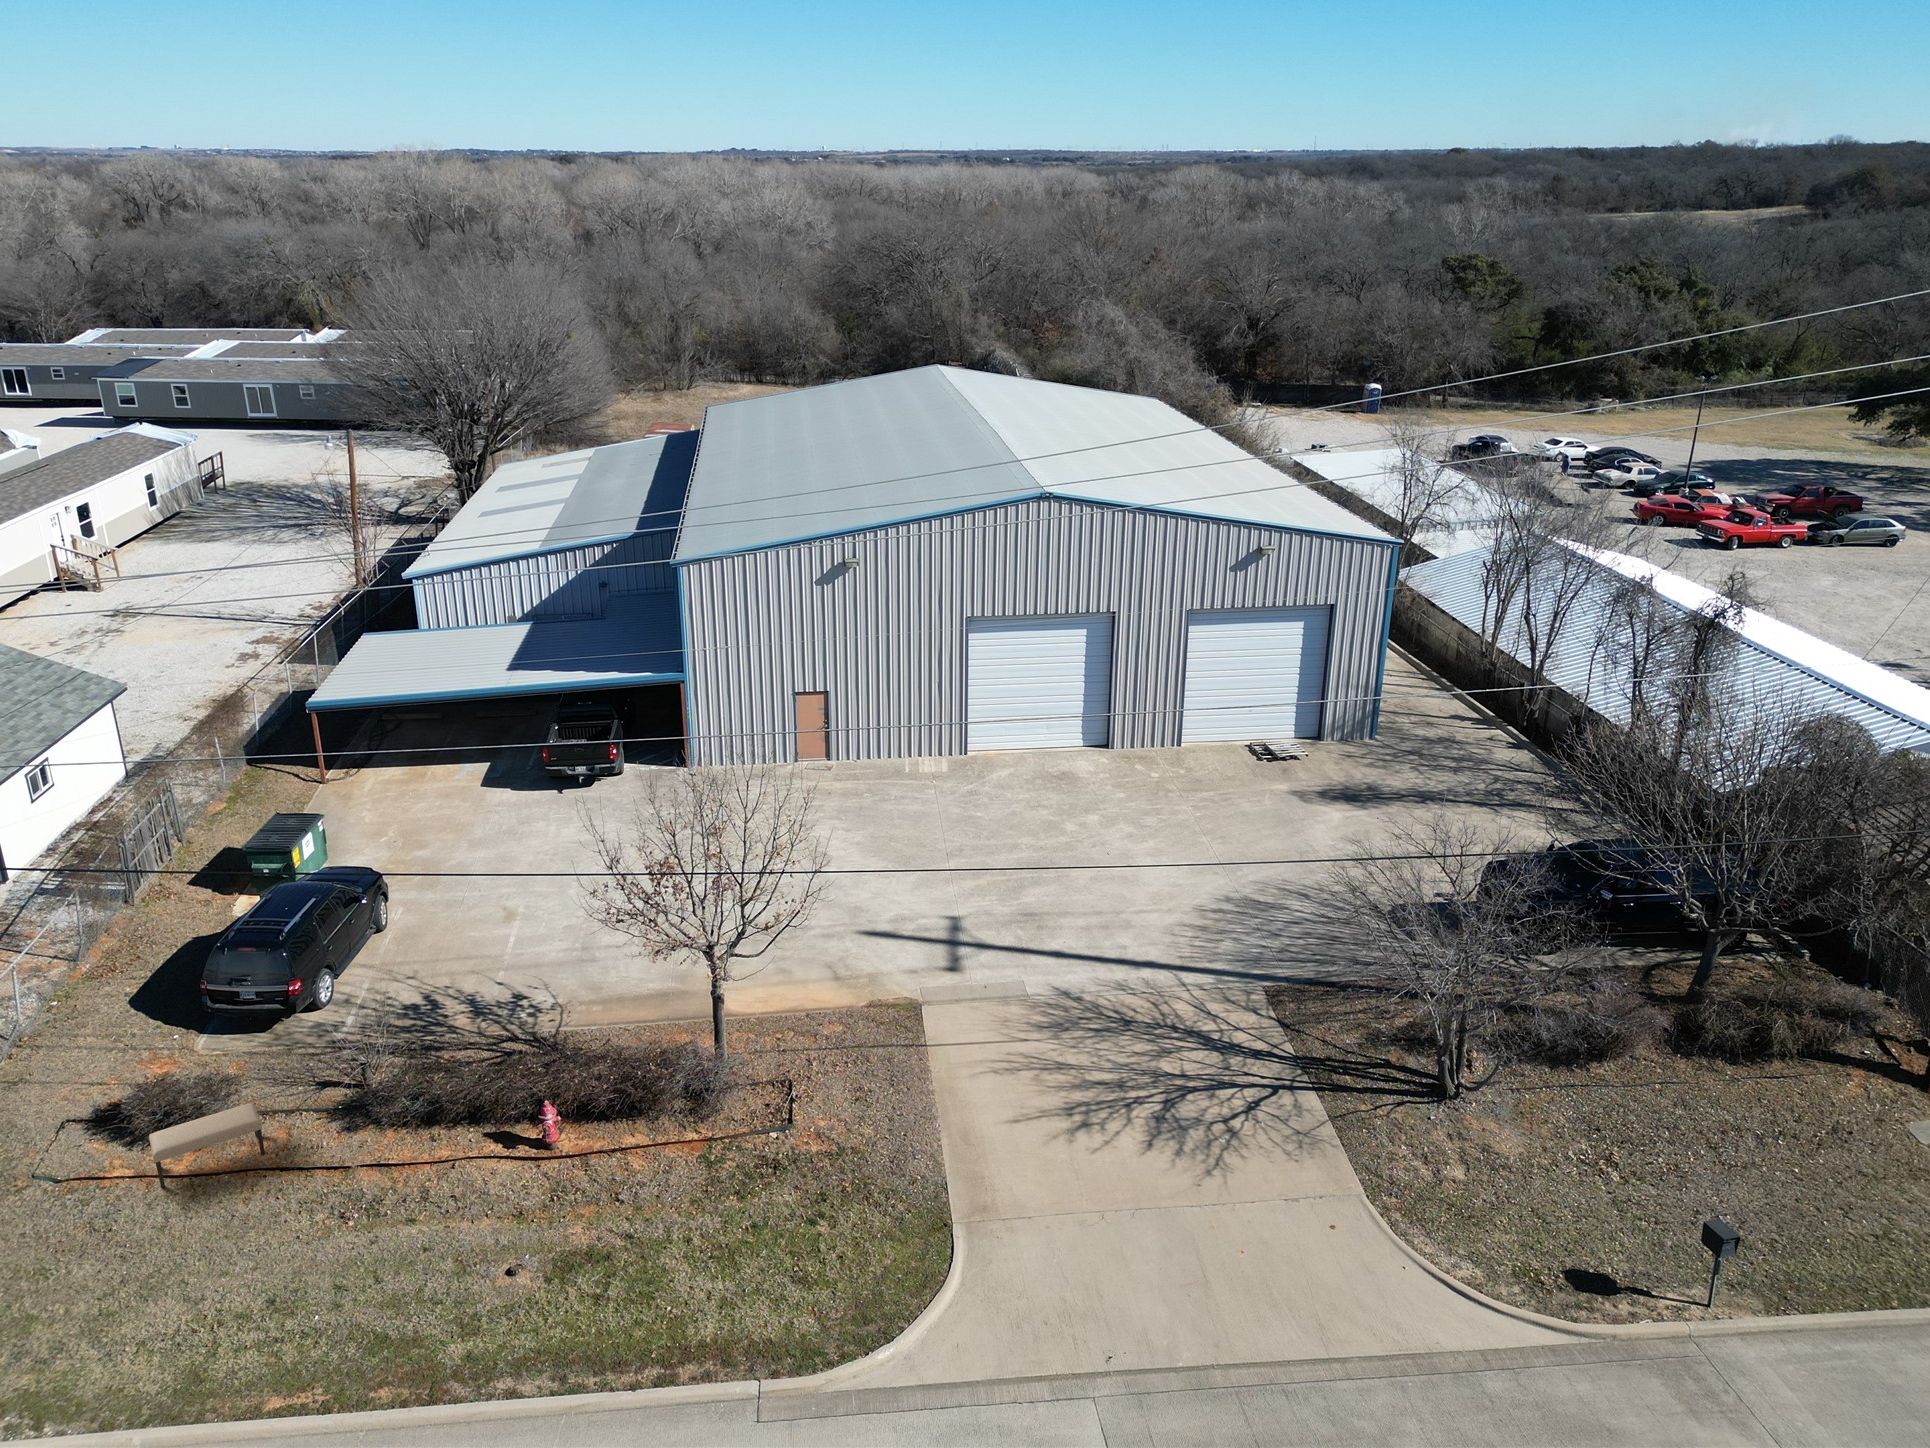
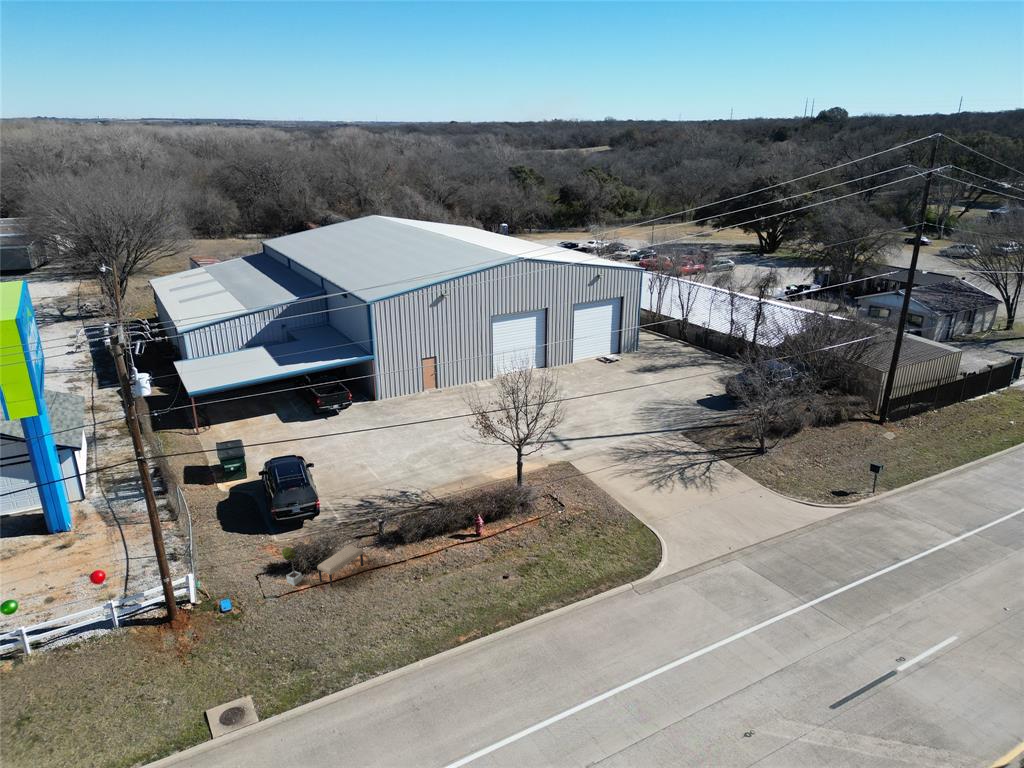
potted tree: none [85,1080,133,1164] -> present [282,547,302,586]

